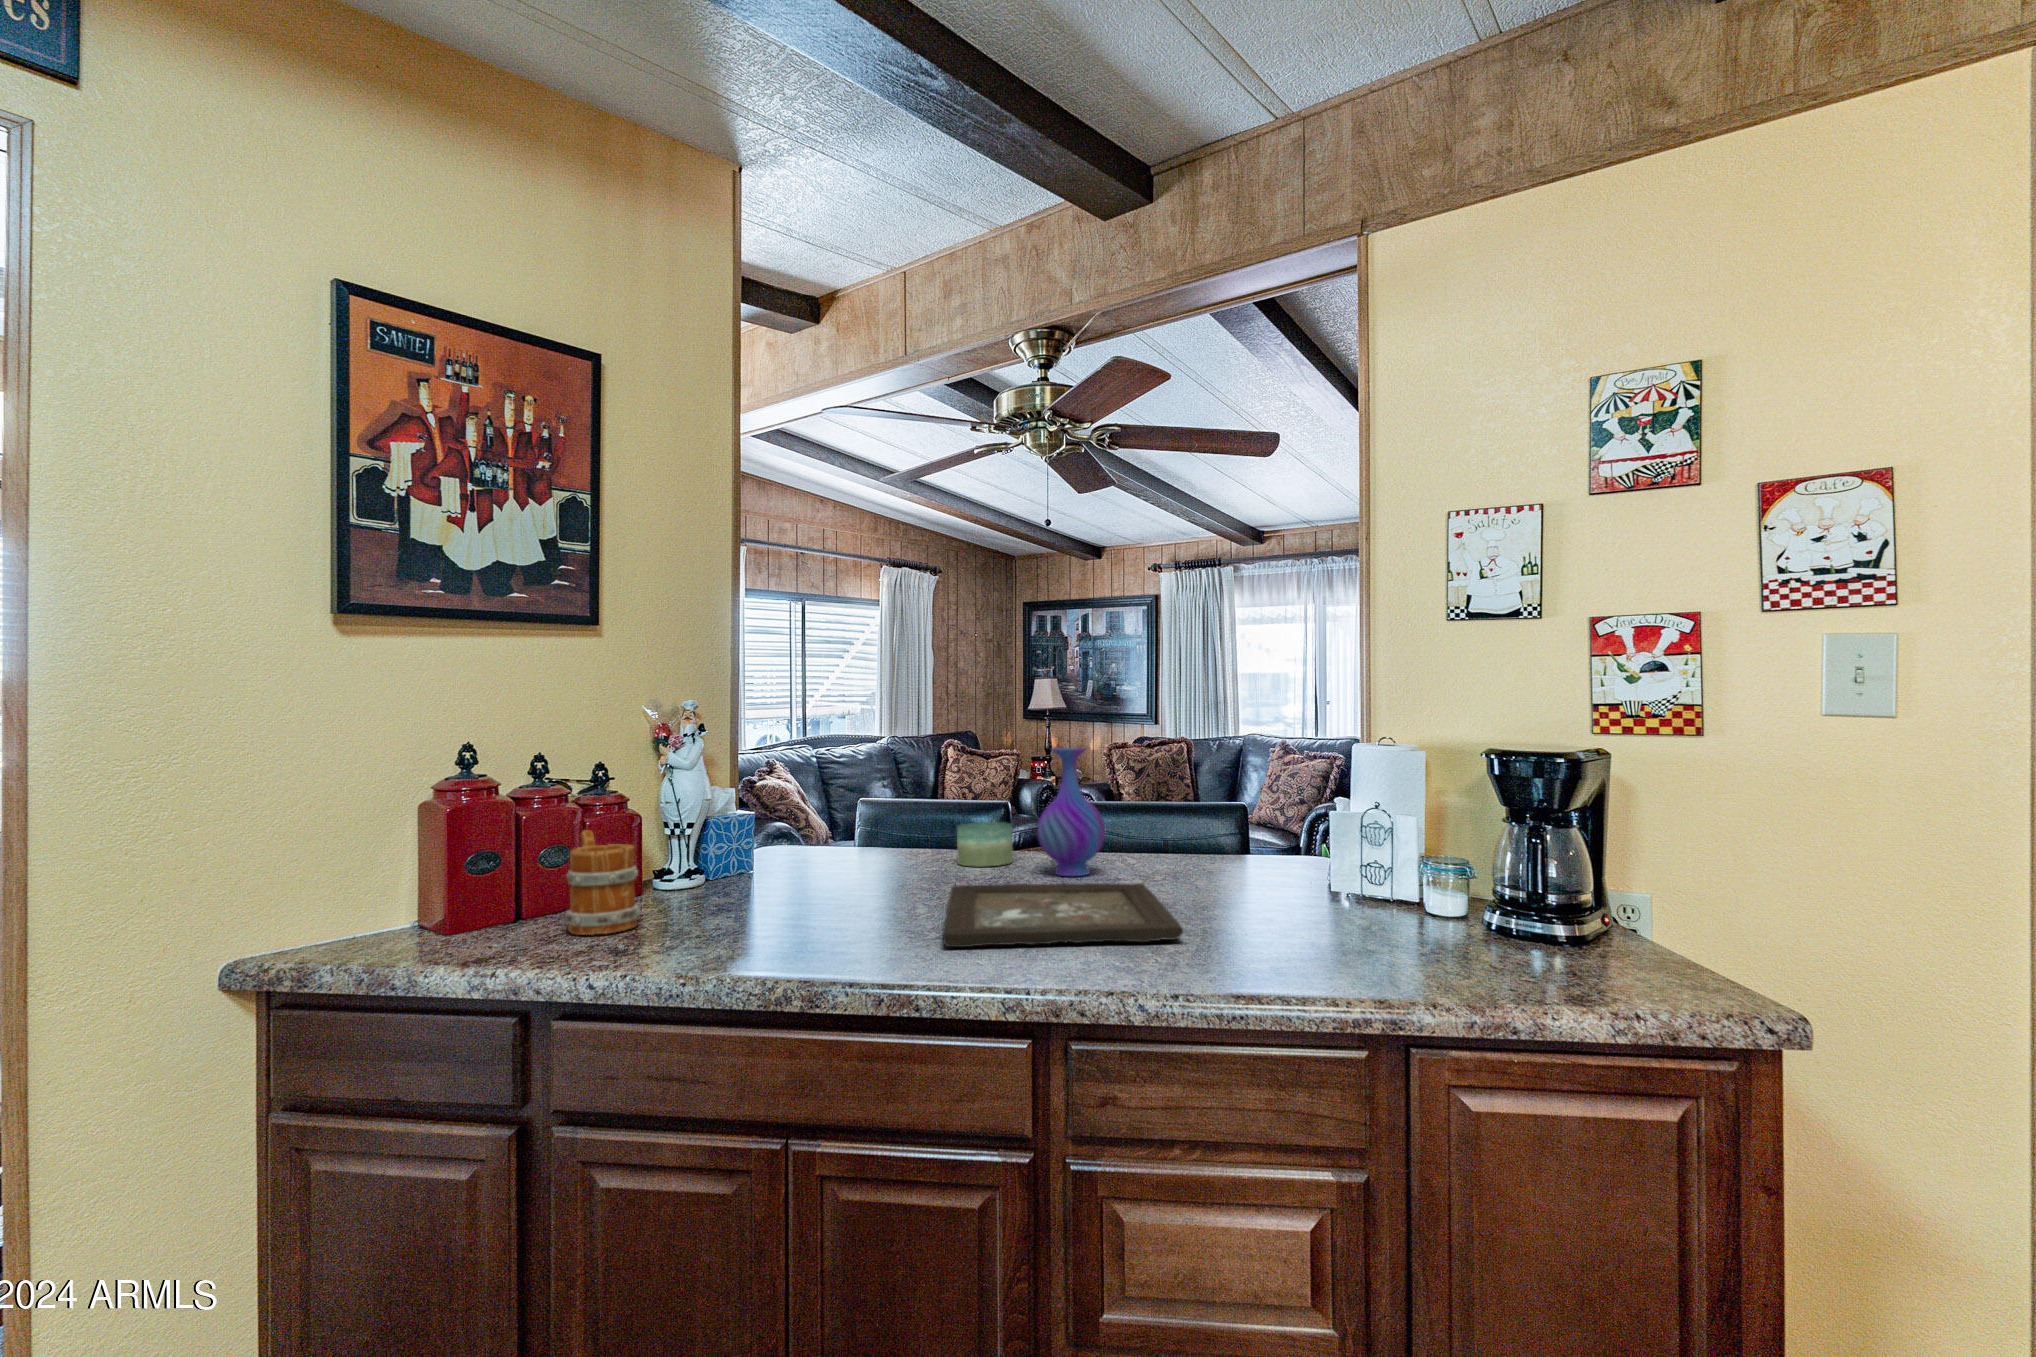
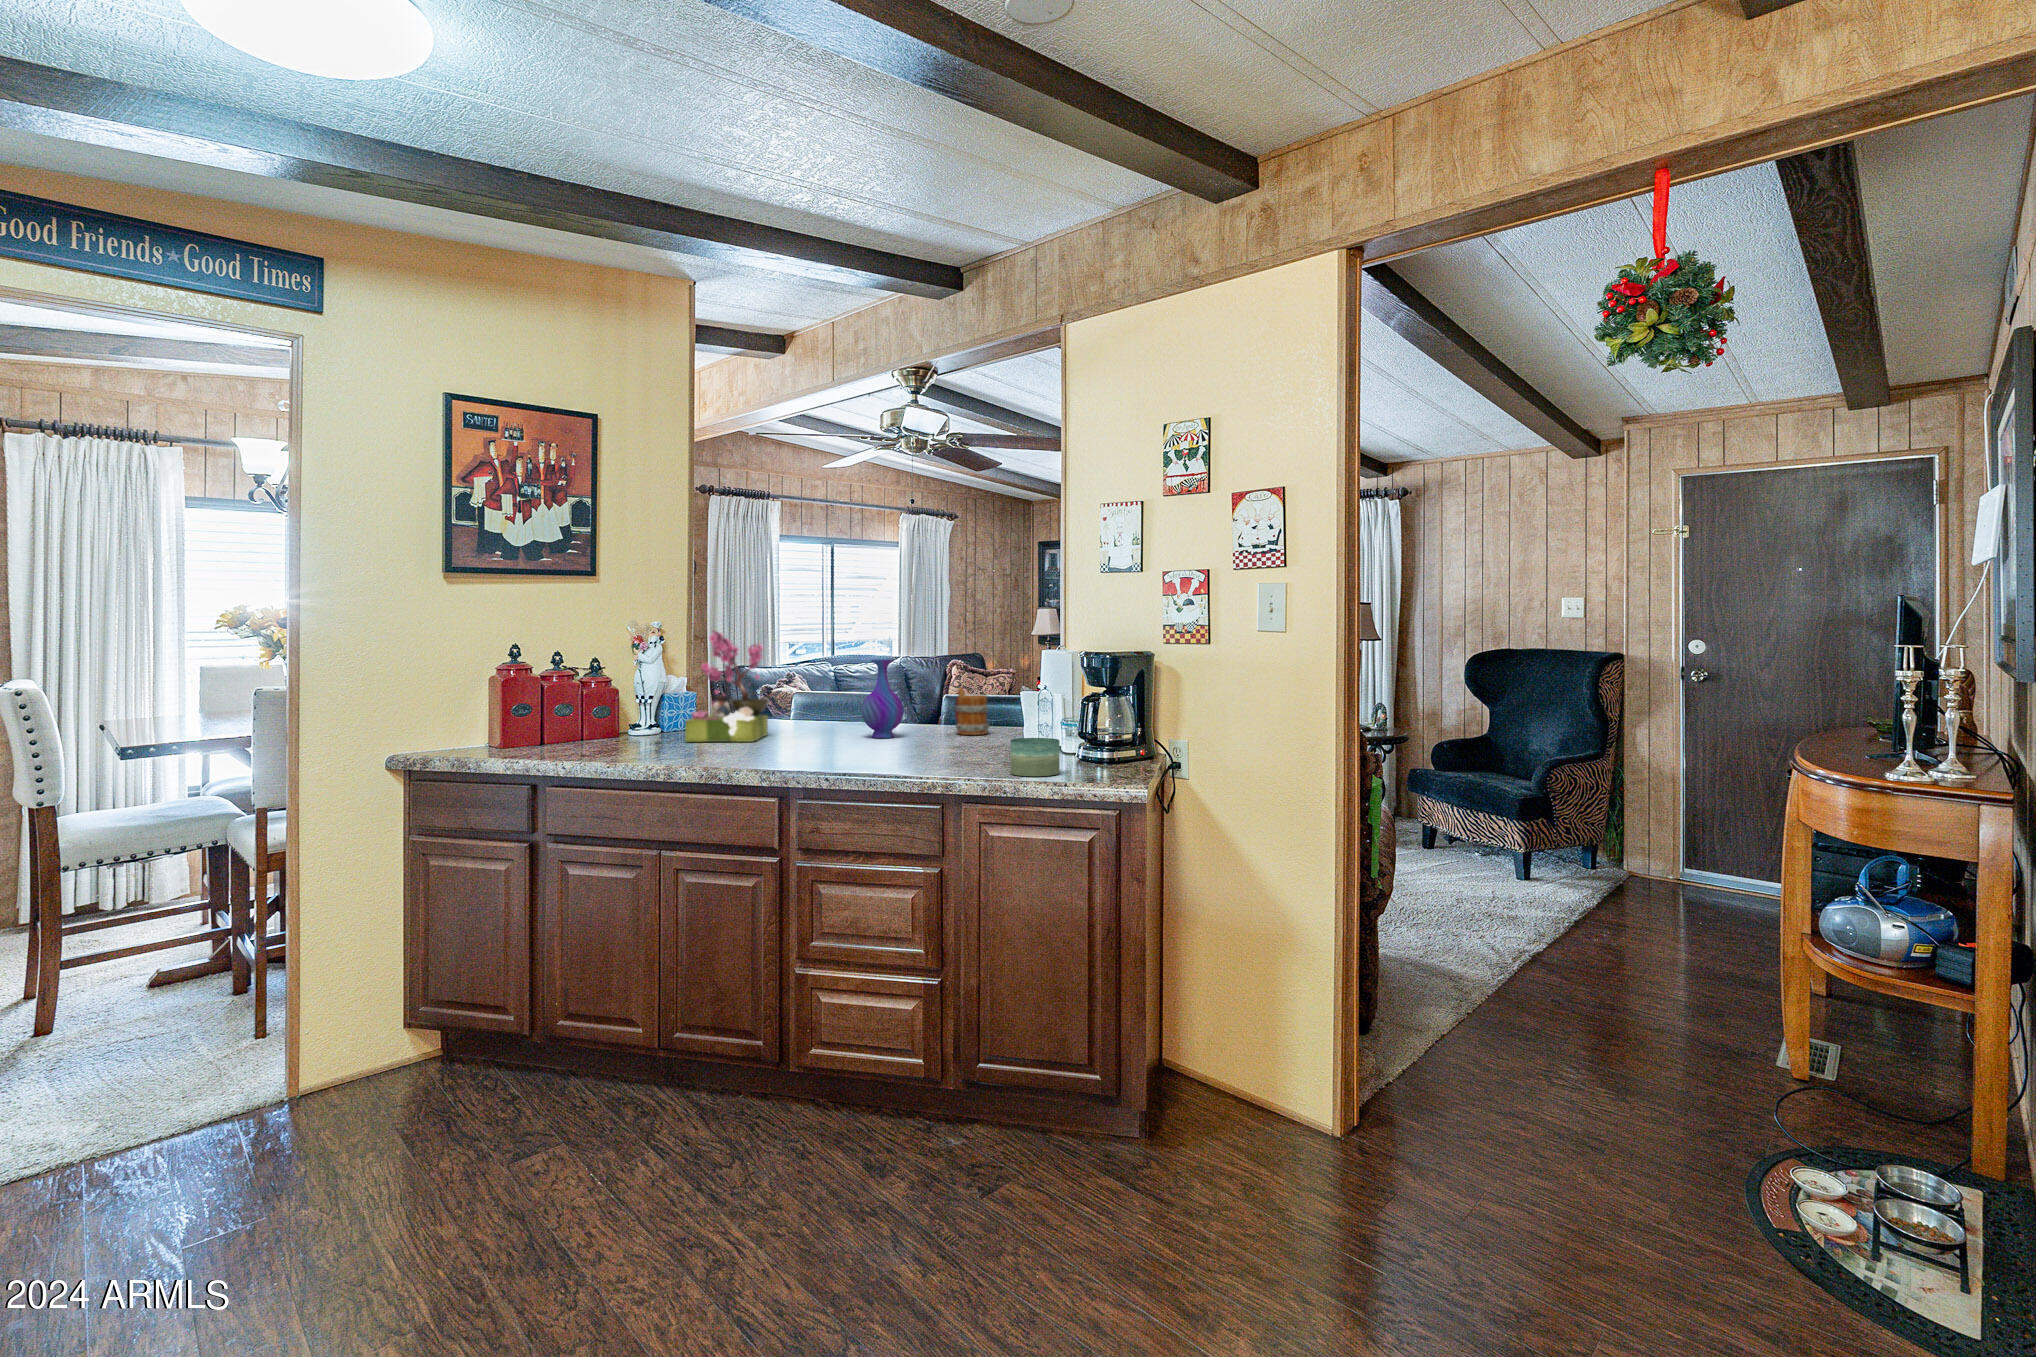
flower arrangement: none [762,705,886,900] -> present [685,630,768,742]
candle: present [957,822,1013,866] -> present [1010,738,1060,776]
mug: present [565,830,640,935] -> present [955,688,989,735]
tray: present [943,883,1183,947] -> none [748,737,904,761]

